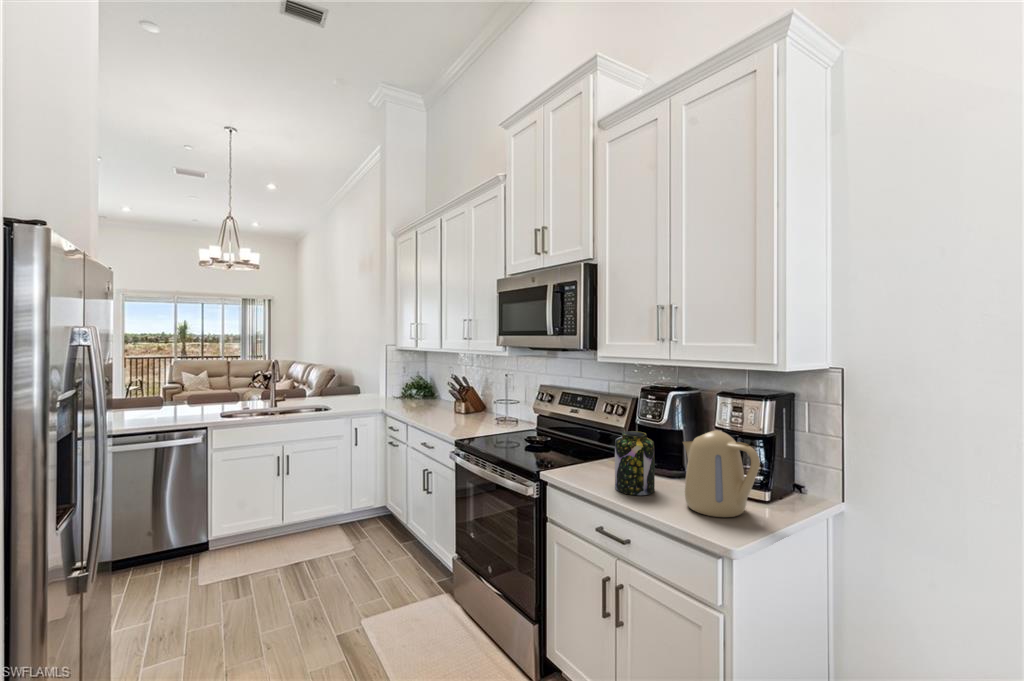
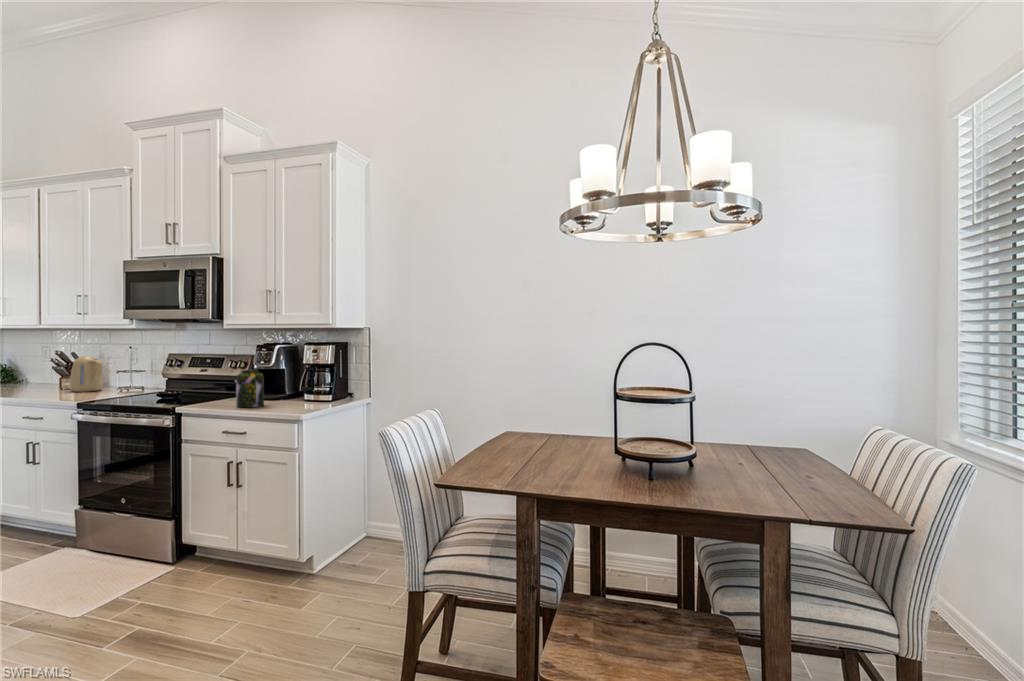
kettle: present [683,430,760,517] -> present [70,356,103,392]

